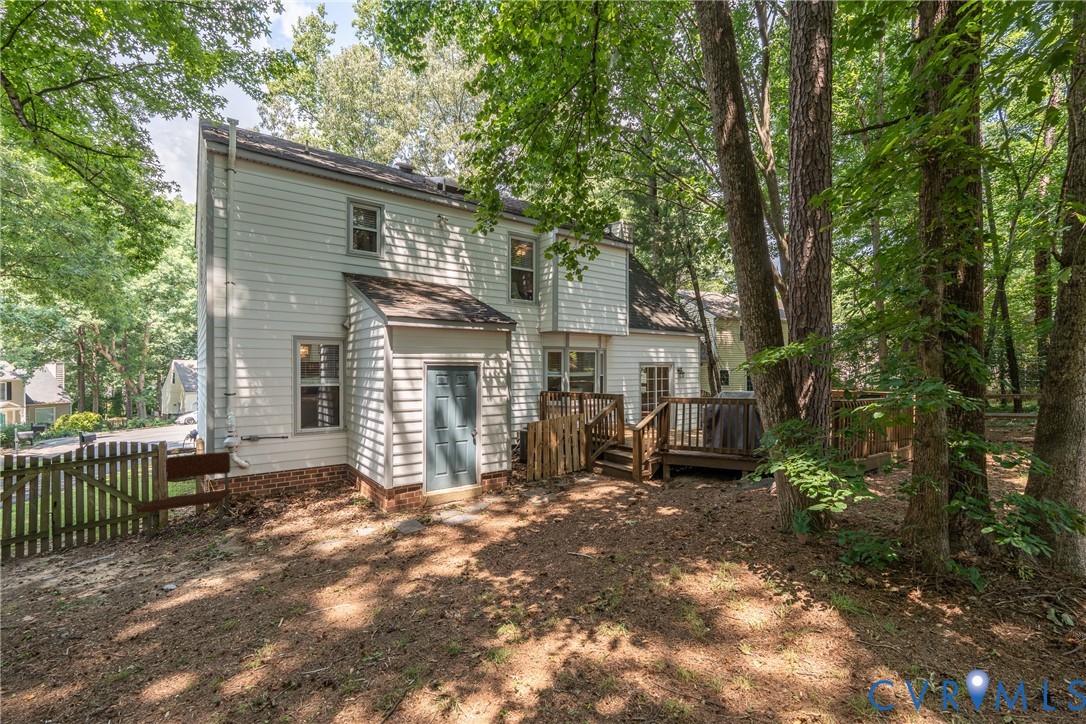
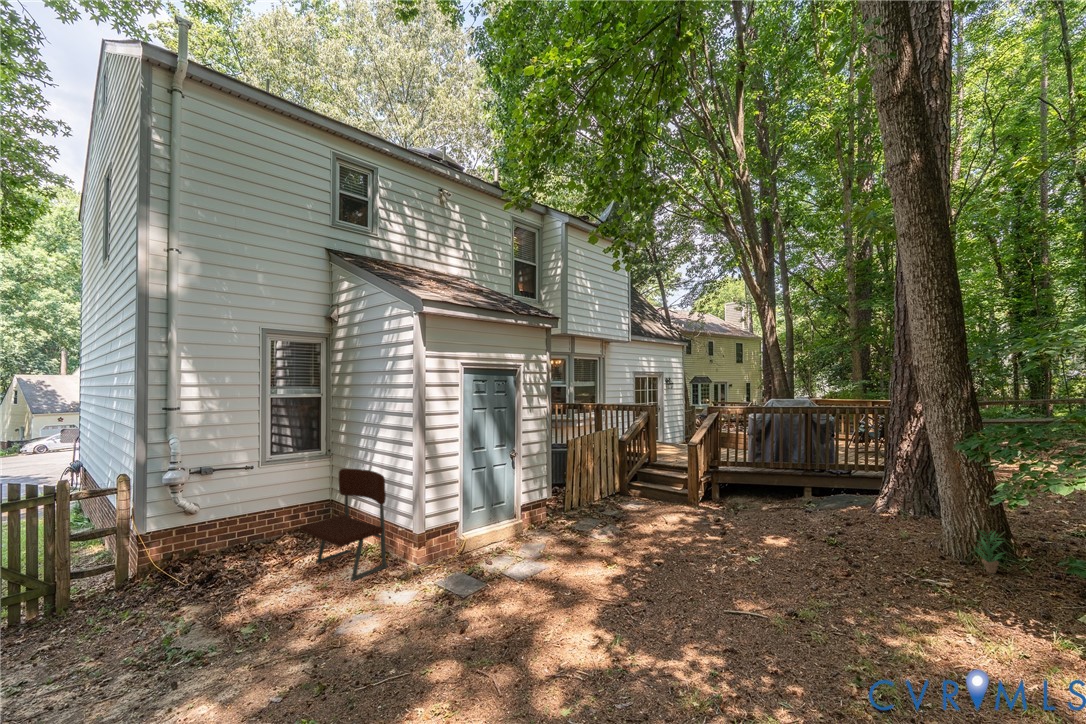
bench: present [137,452,230,540] -> present [301,469,388,581]

